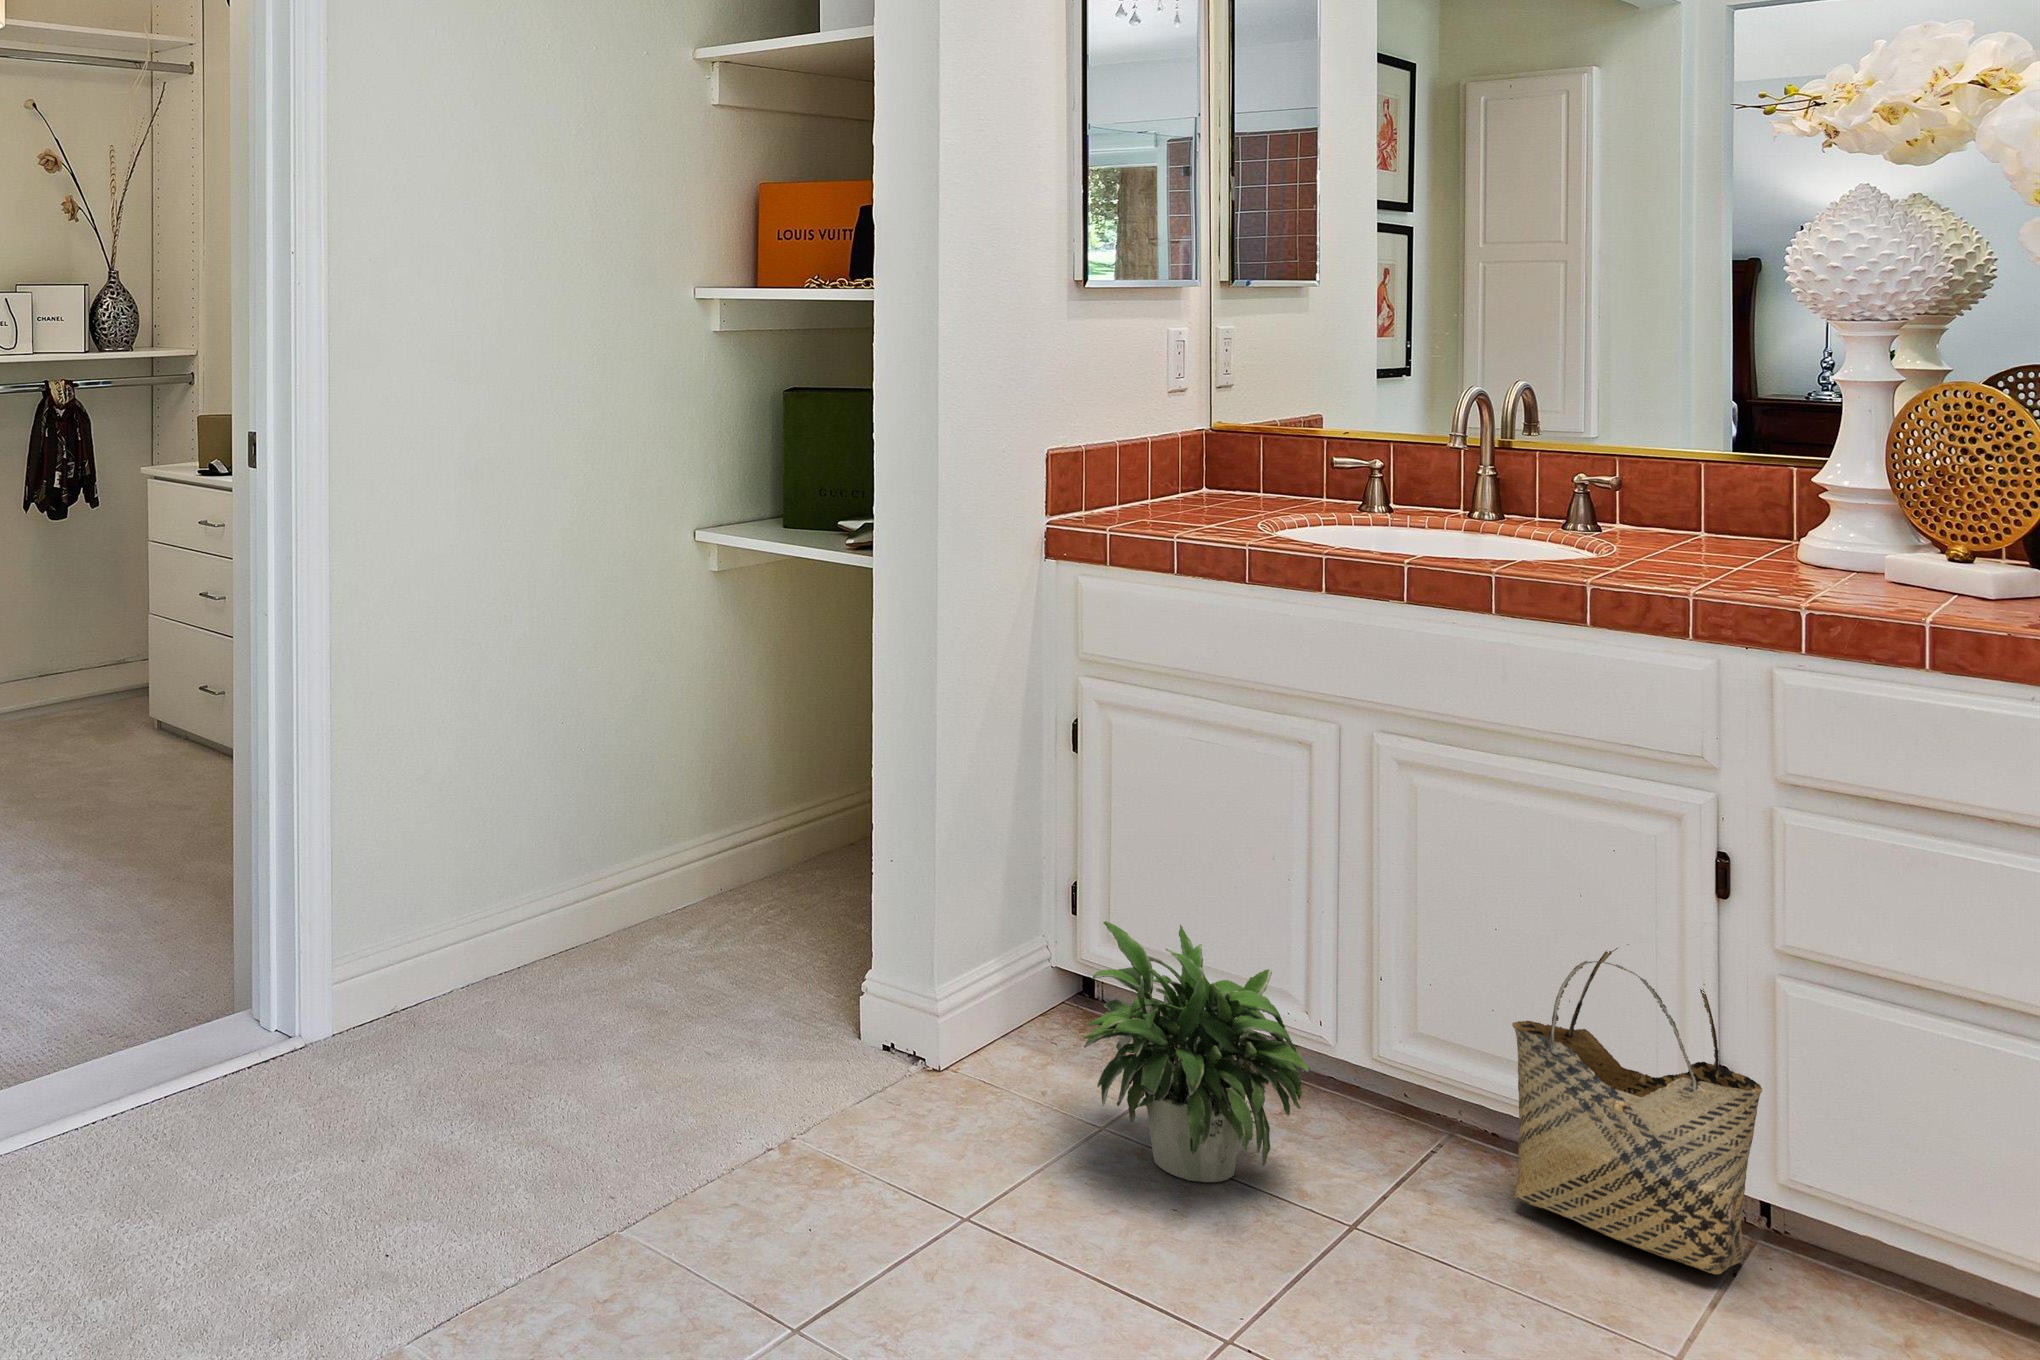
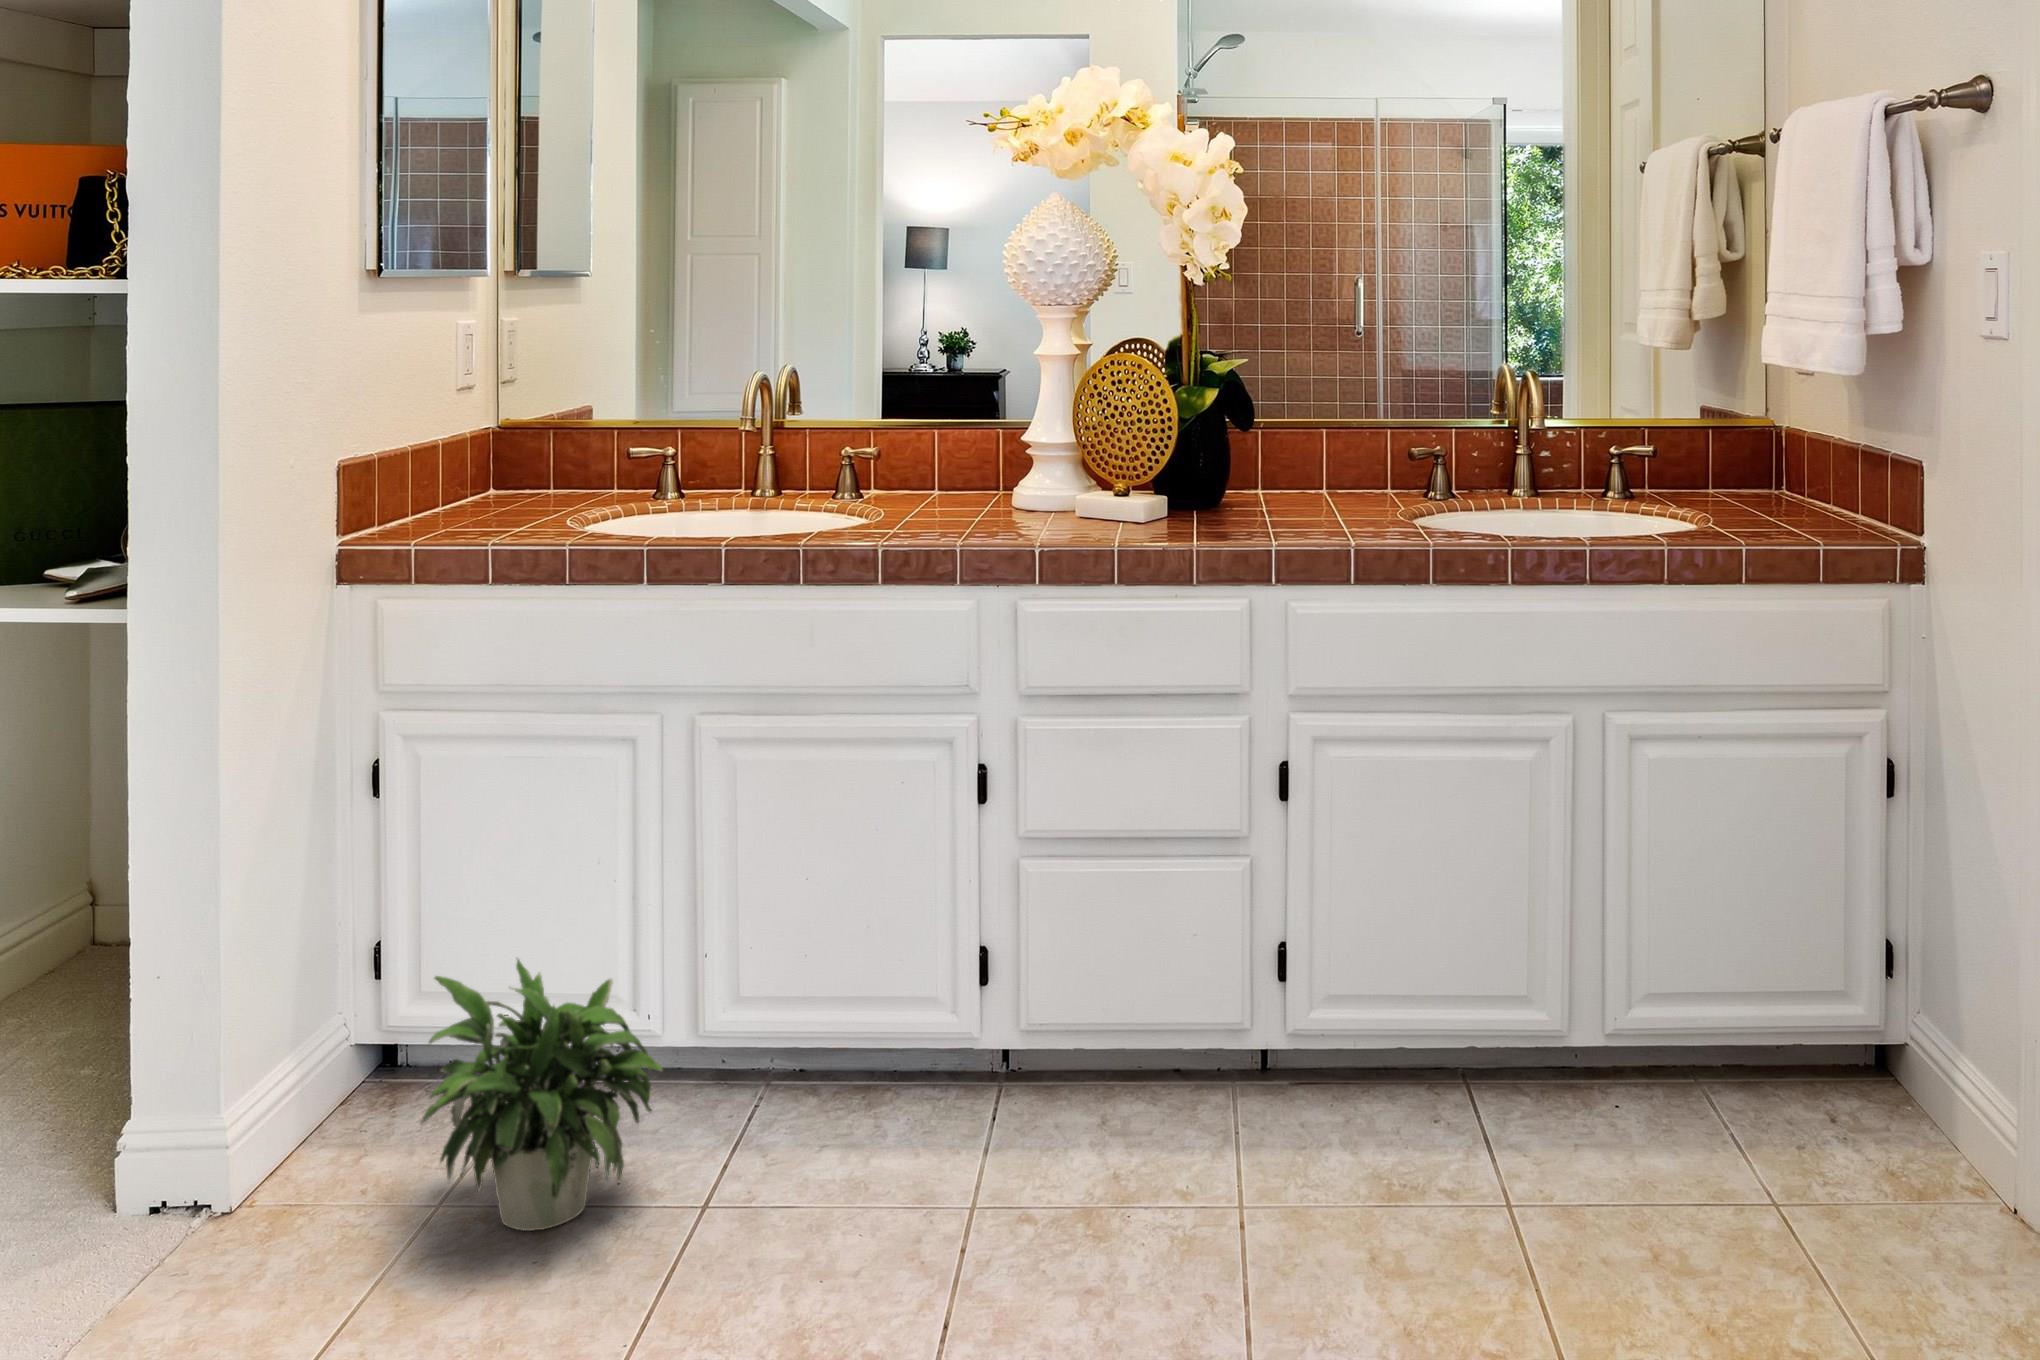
woven basket: present [1512,944,1762,1274] -> none [828,856,1020,1136]

